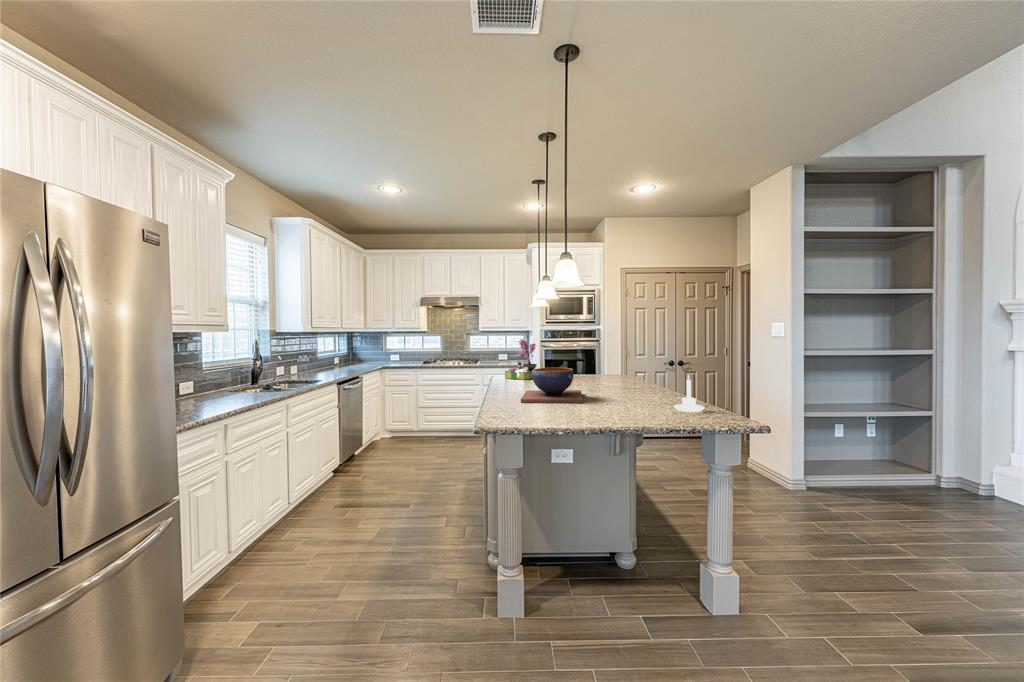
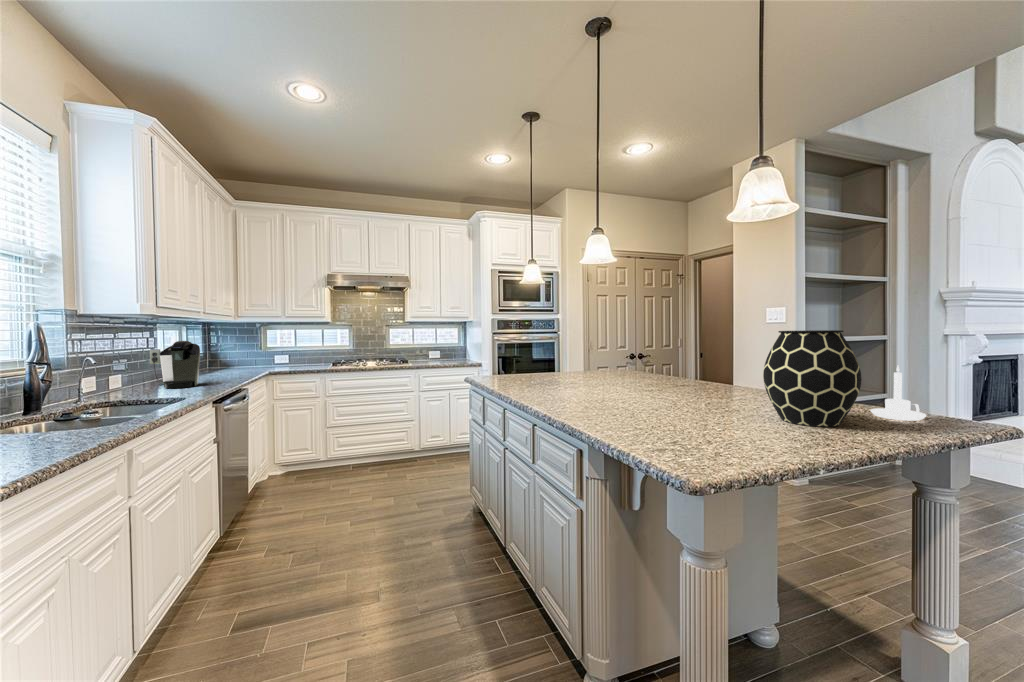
flower arrangement: present [505,339,537,380] -> none [498,325,540,383]
coffee maker: none [312,346,337,375] -> present [150,341,200,388]
vase: none [597,350,650,411] -> present [763,330,862,427]
decorative bowl: present [521,367,583,403] -> none [596,362,724,421]

